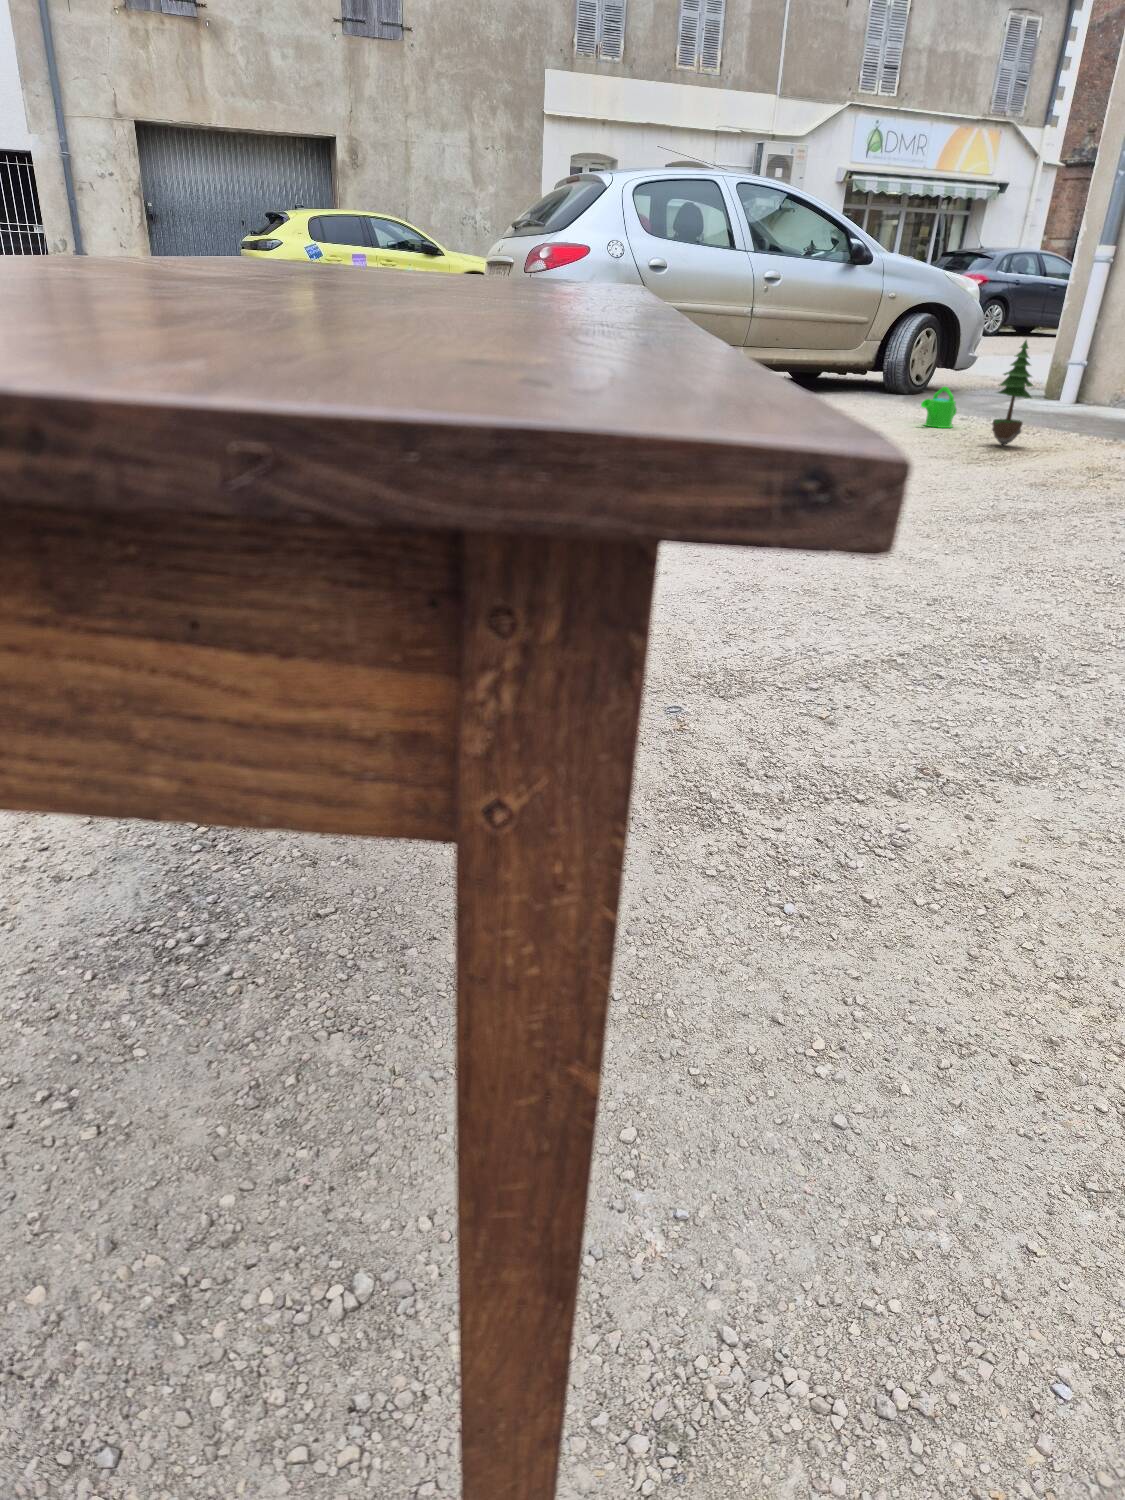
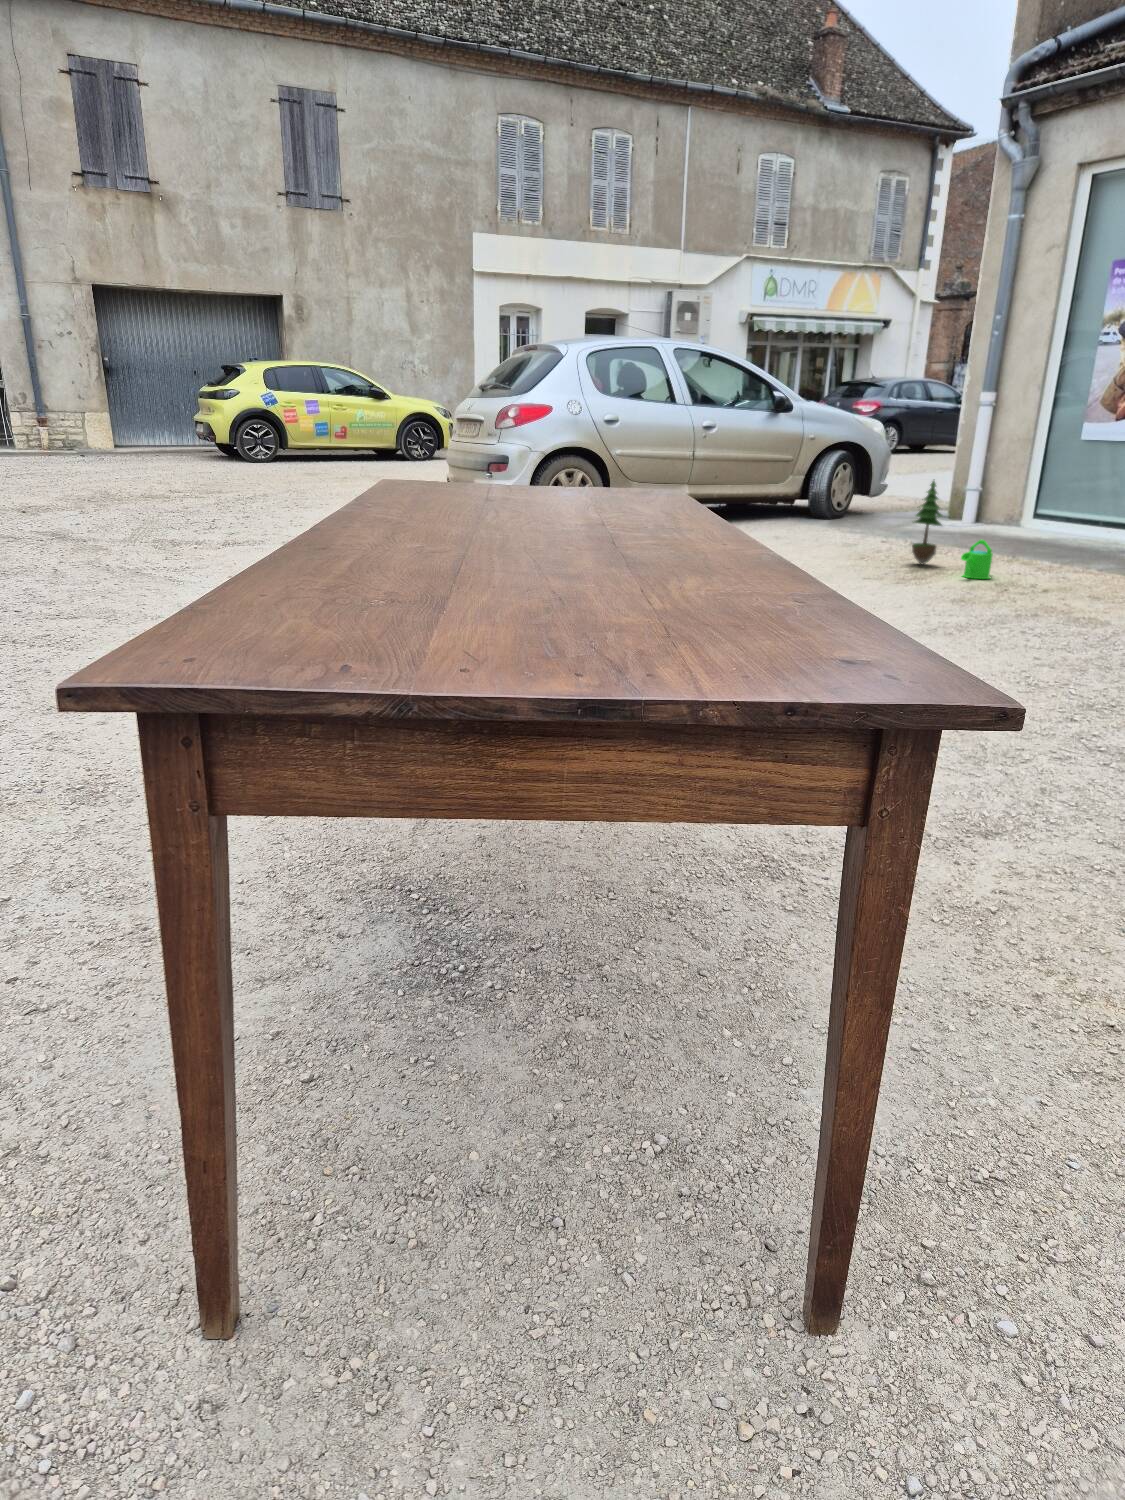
watering can: present [921,387,956,428] -> present [961,540,993,579]

